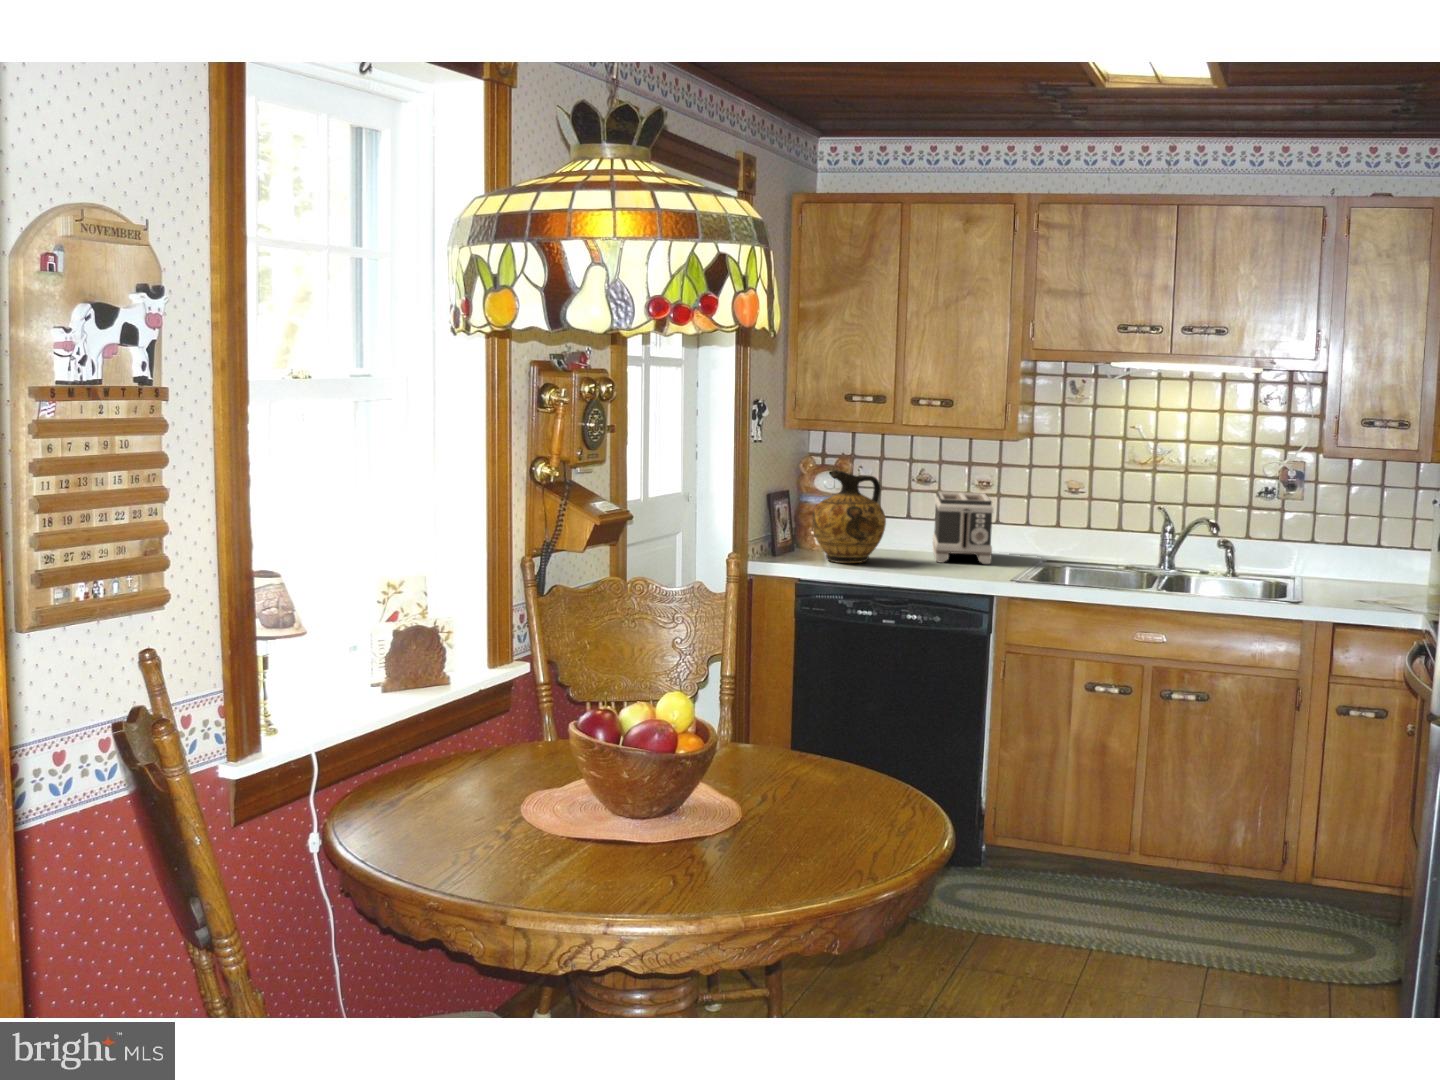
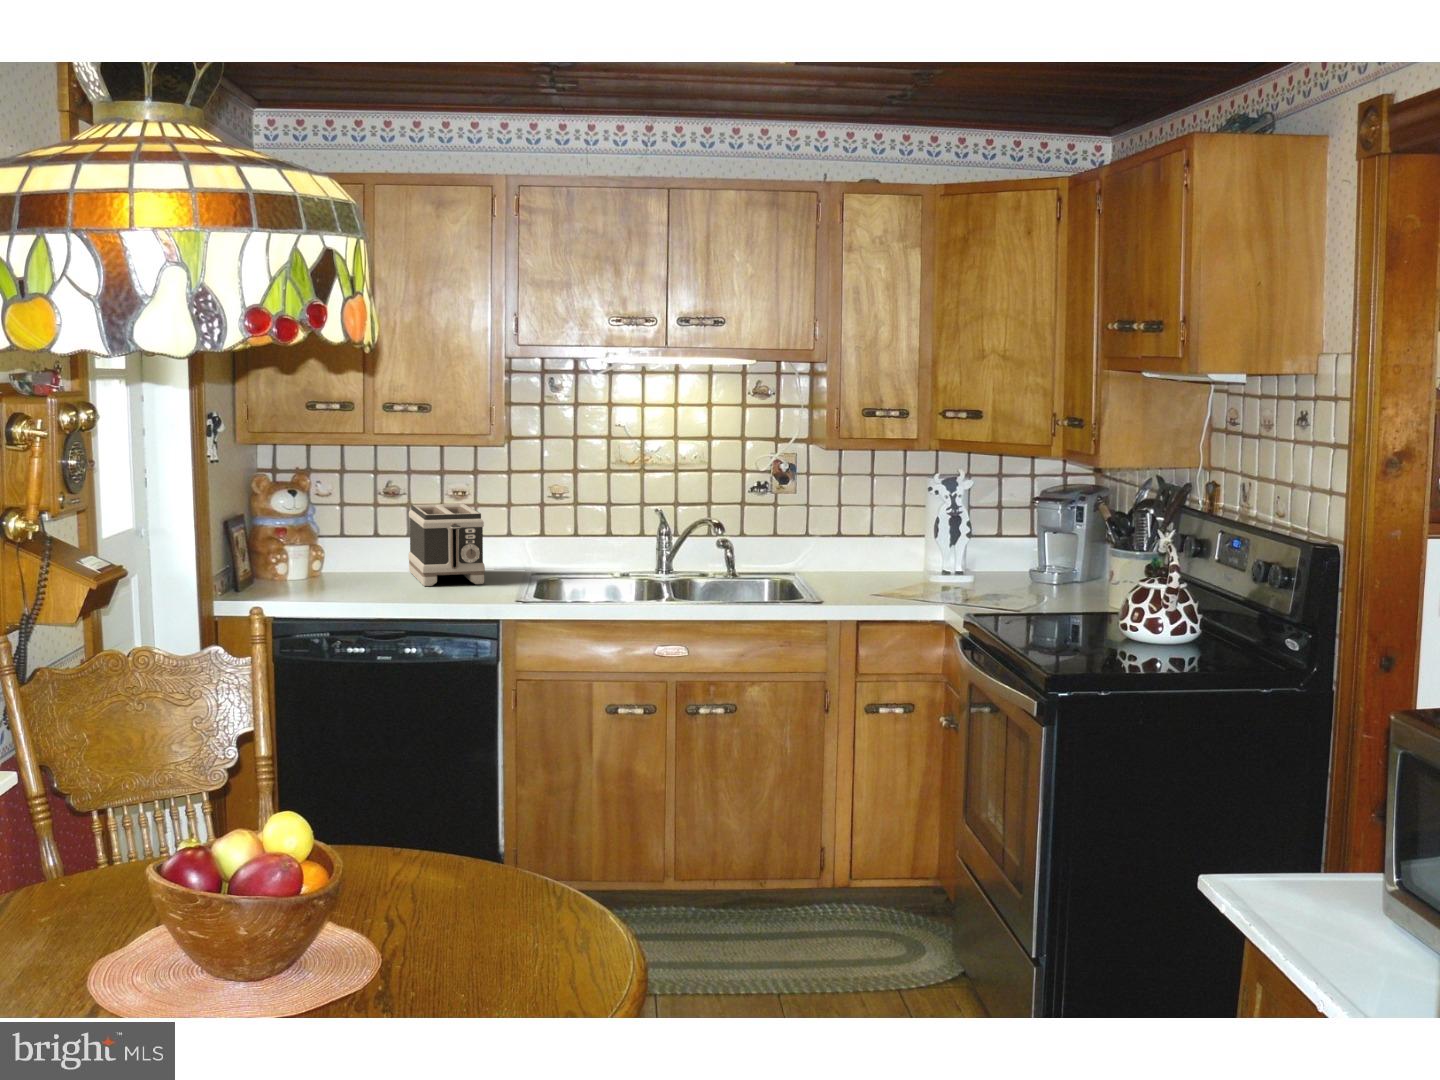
ceramic jug: present [812,470,886,563] -> none [279,489,367,596]

